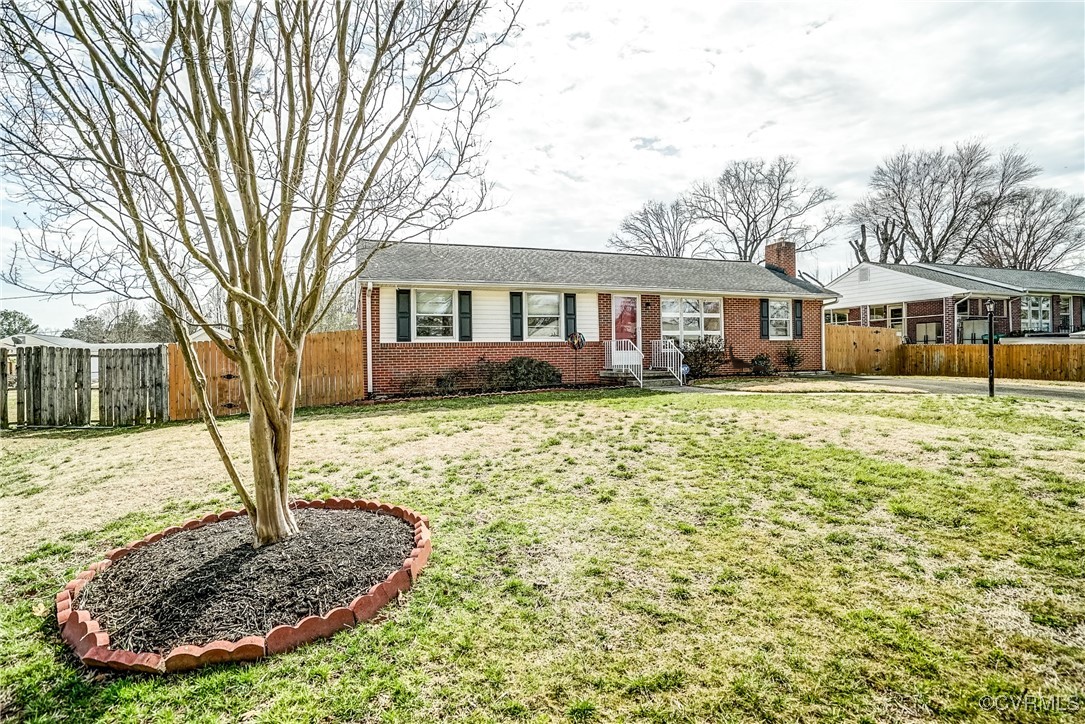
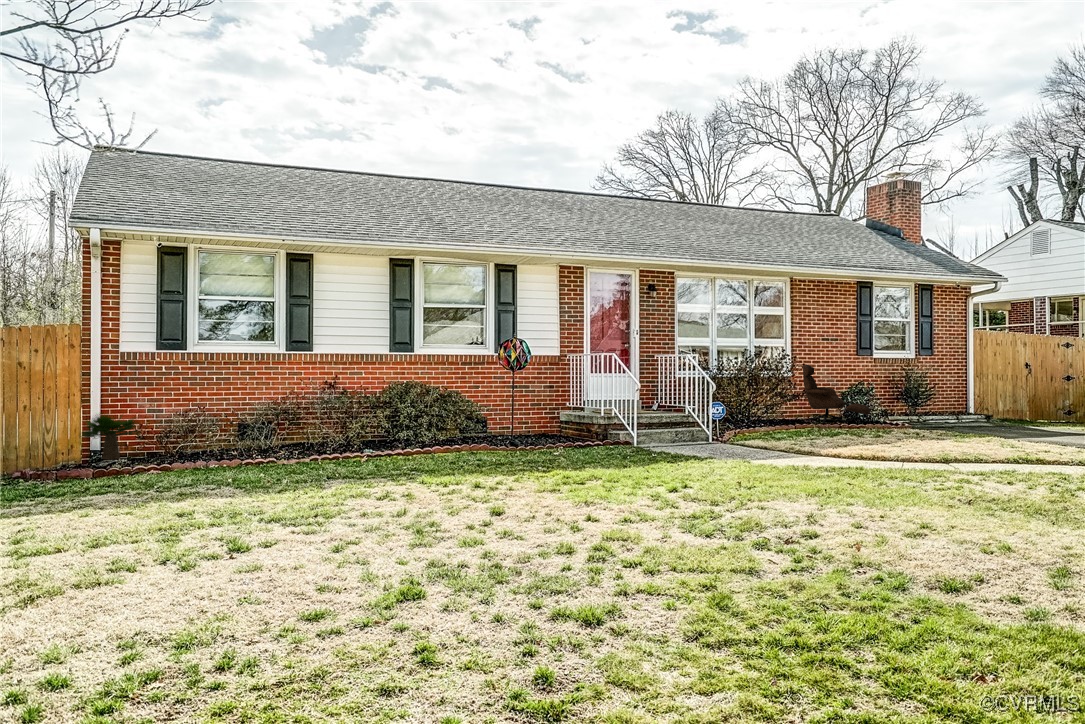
potted plant: none [365,371,396,396] -> present [81,415,138,460]

